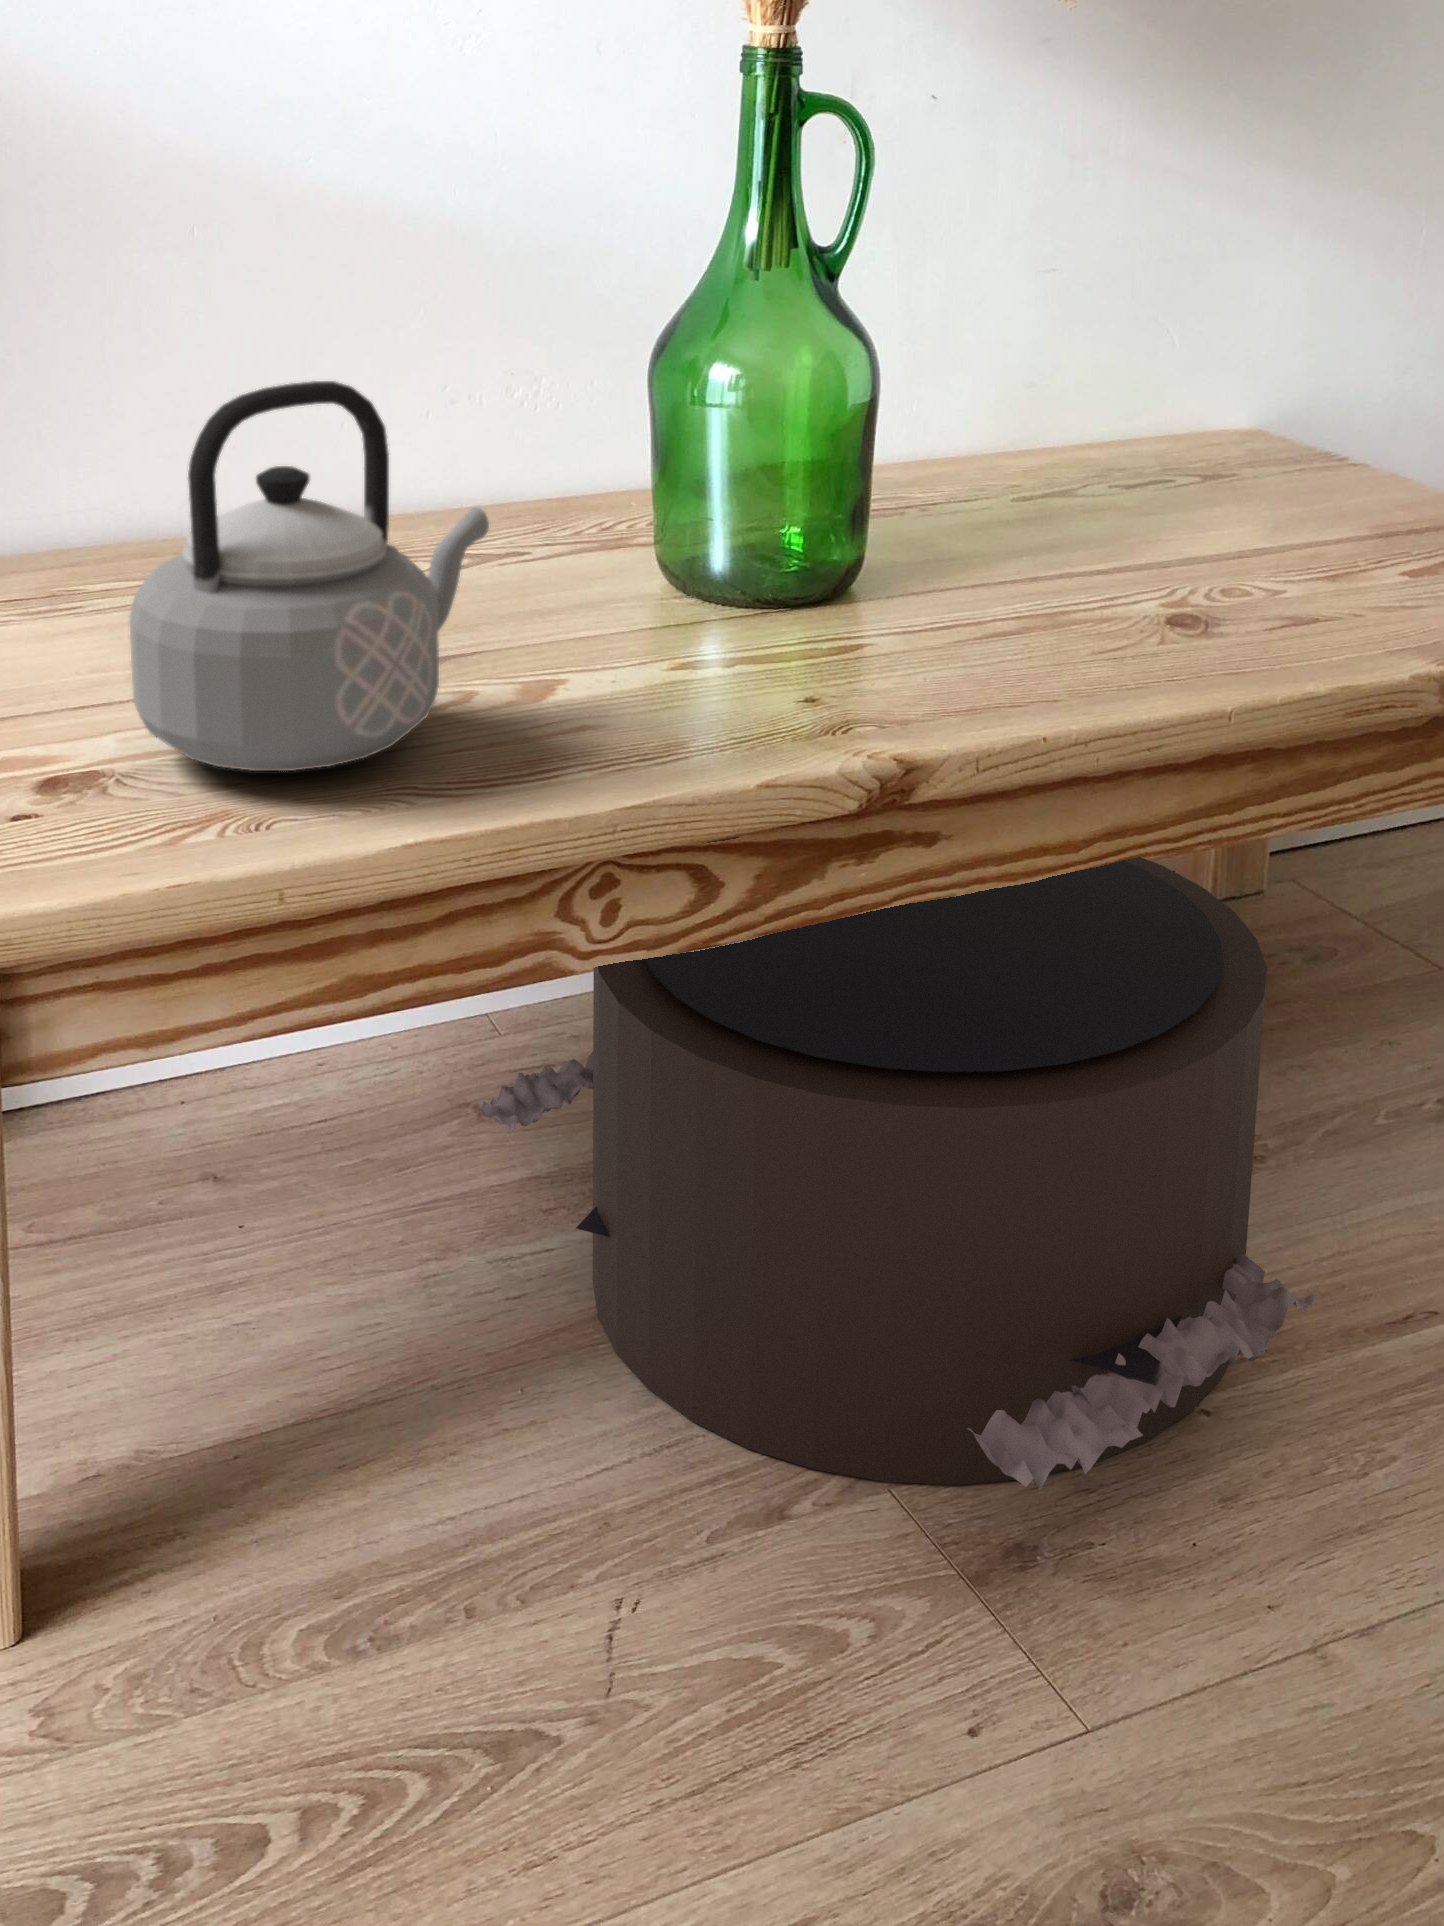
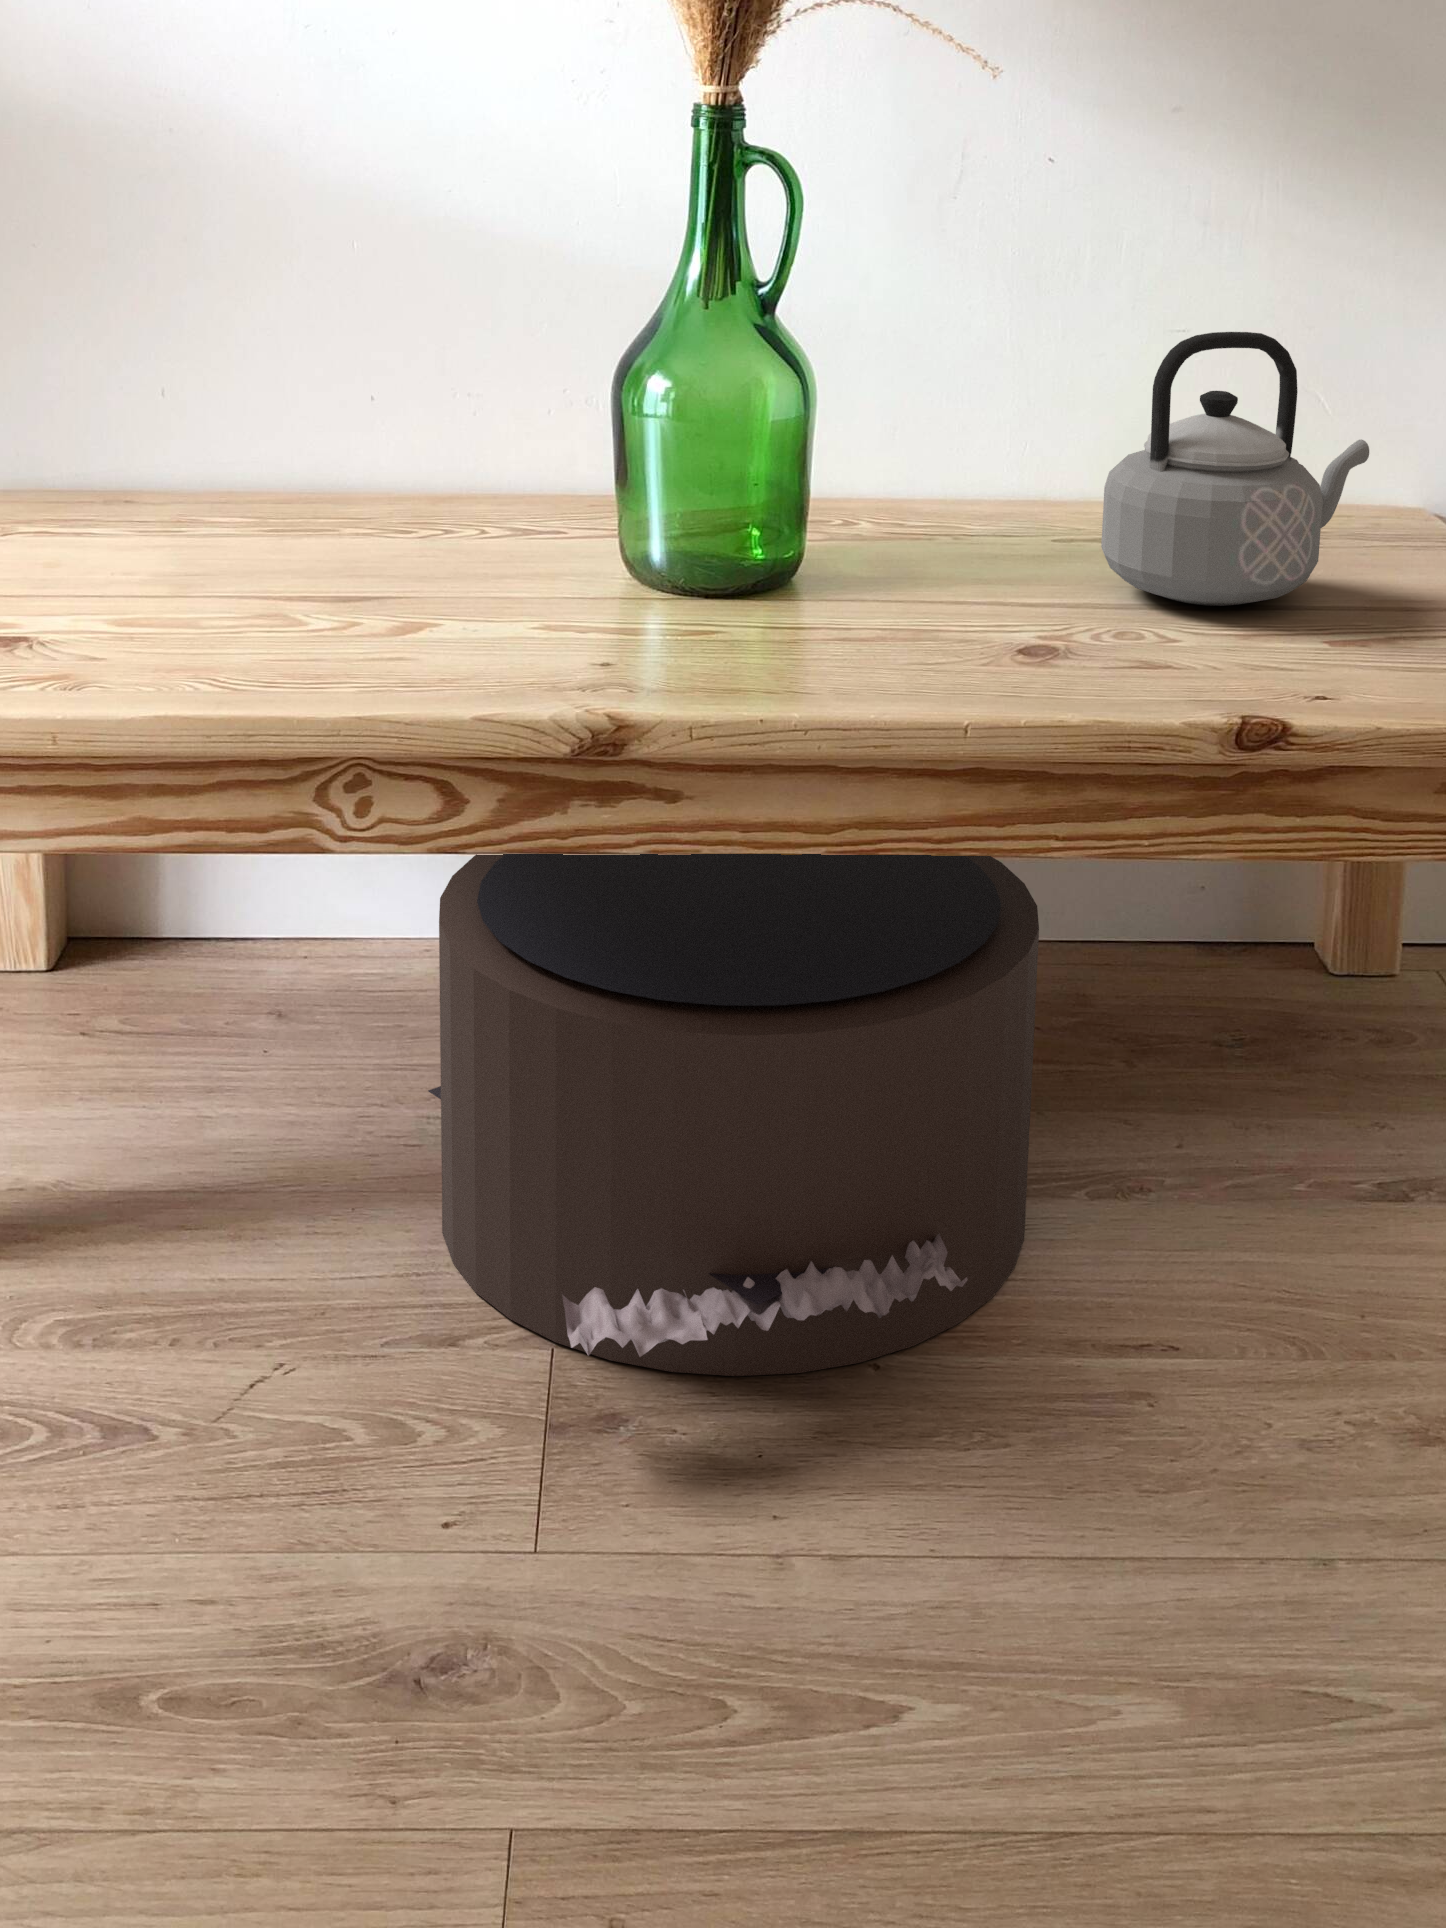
teapot: present [130,381,489,771] -> present [1101,332,1369,606]

